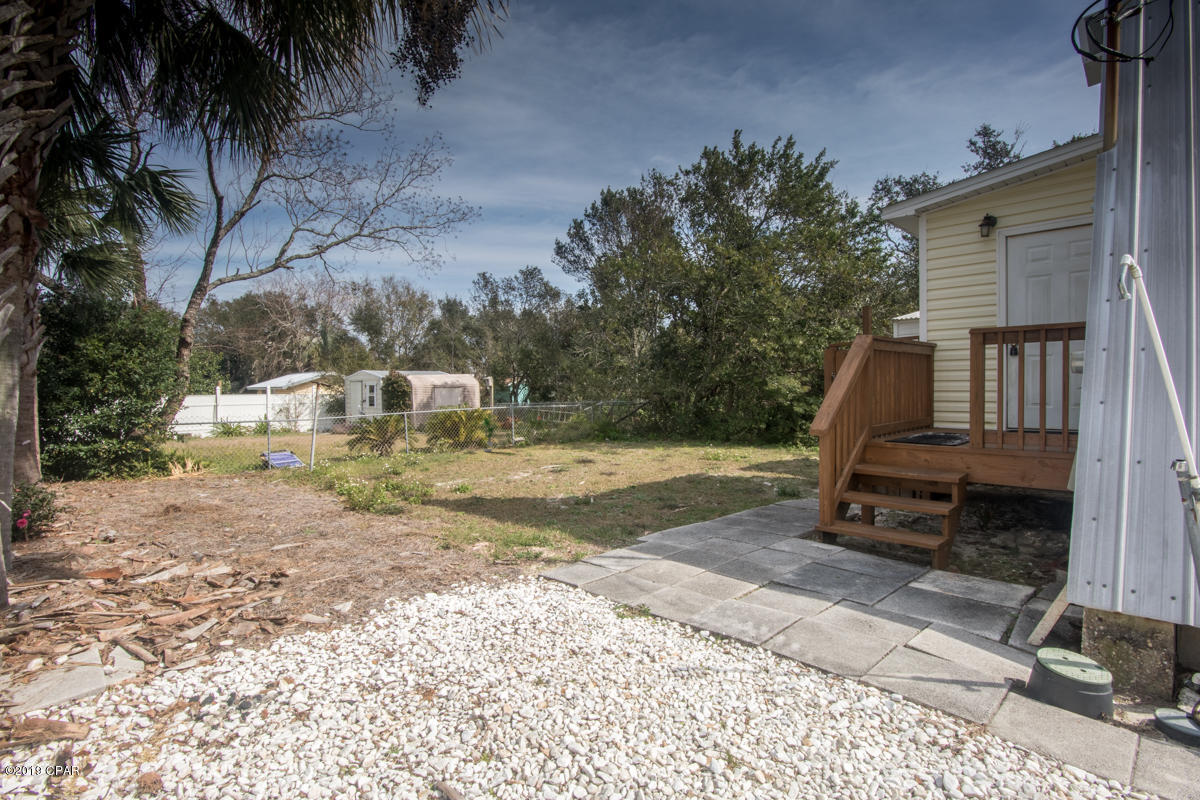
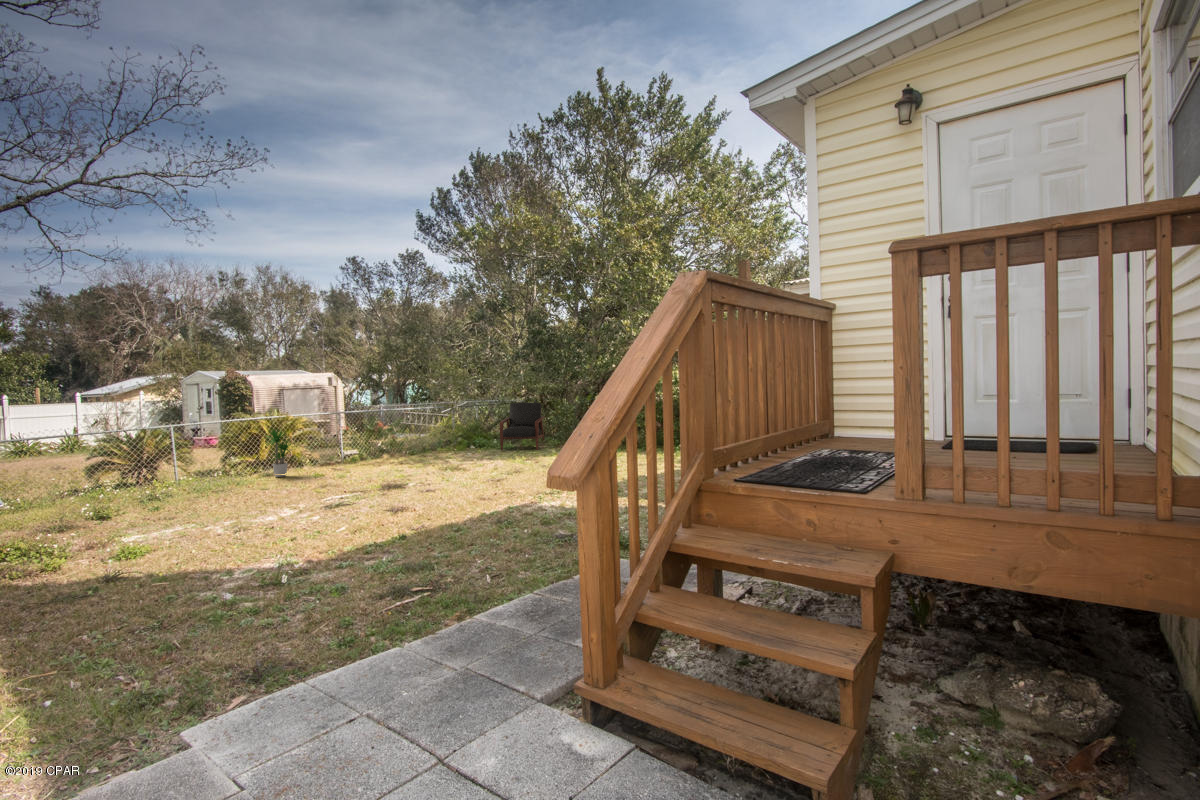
chair: none [639,409,674,450] -> present [500,402,545,451]

